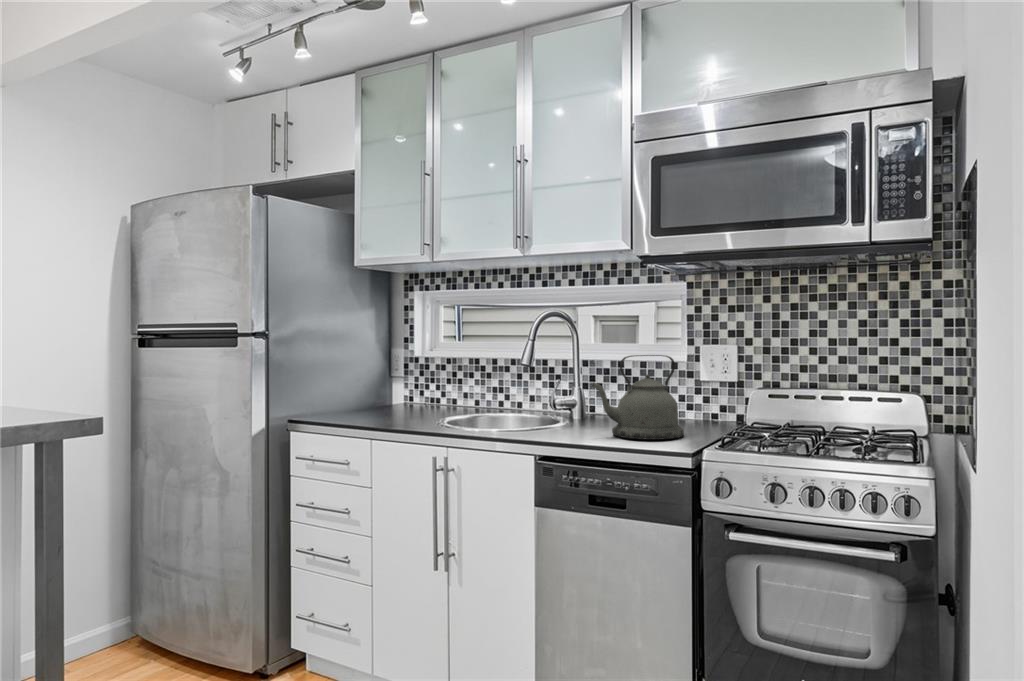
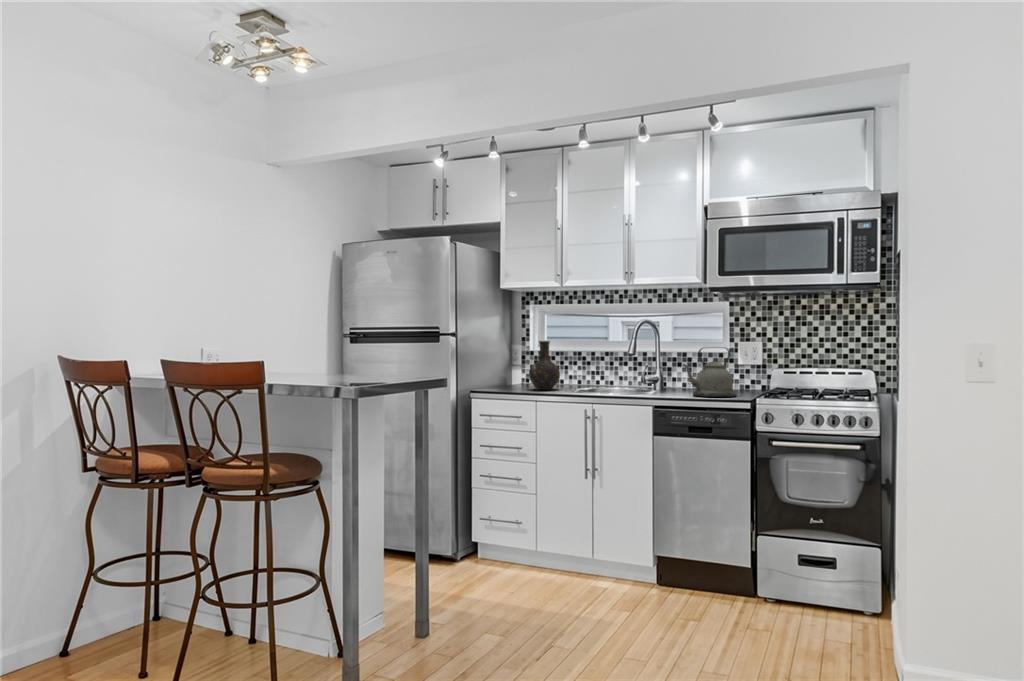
vase: none [383,343,430,418] -> present [529,341,560,390]

